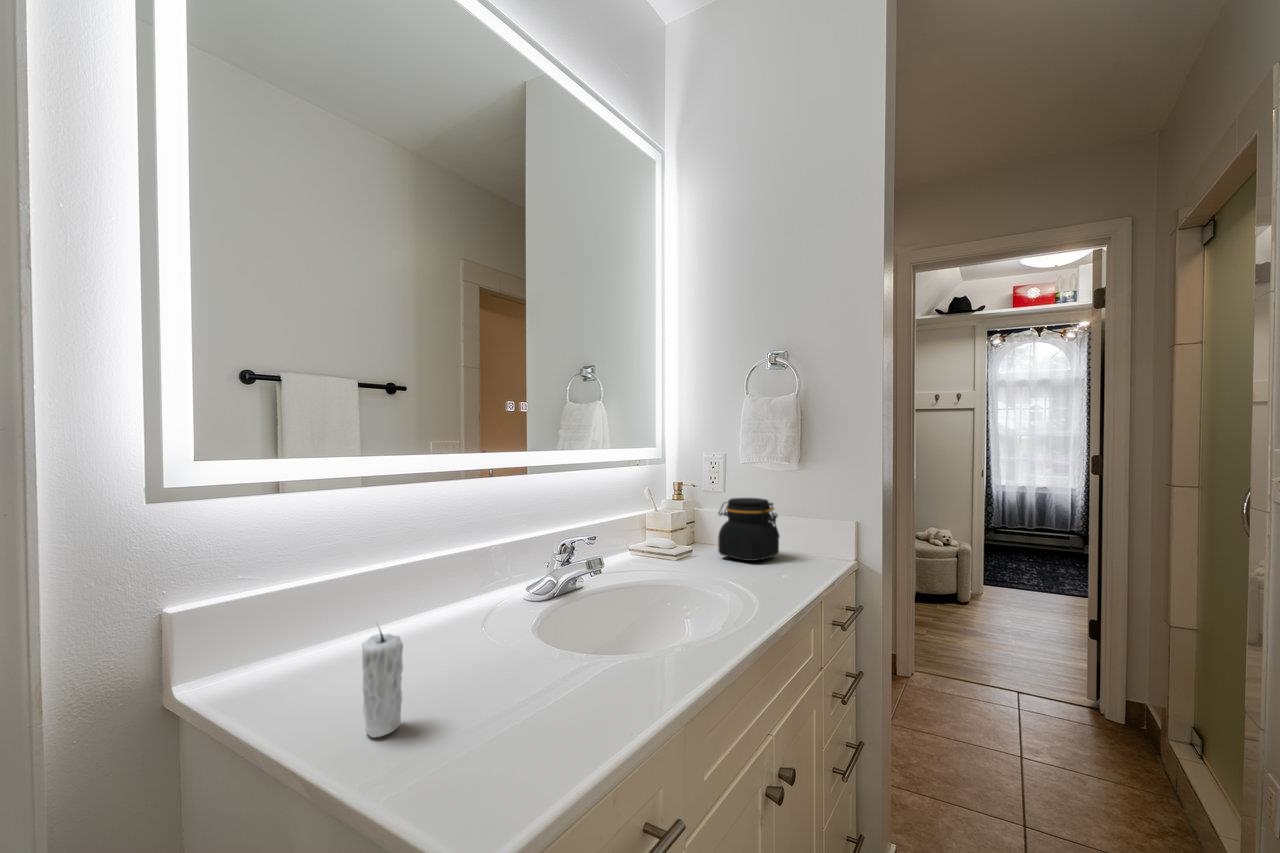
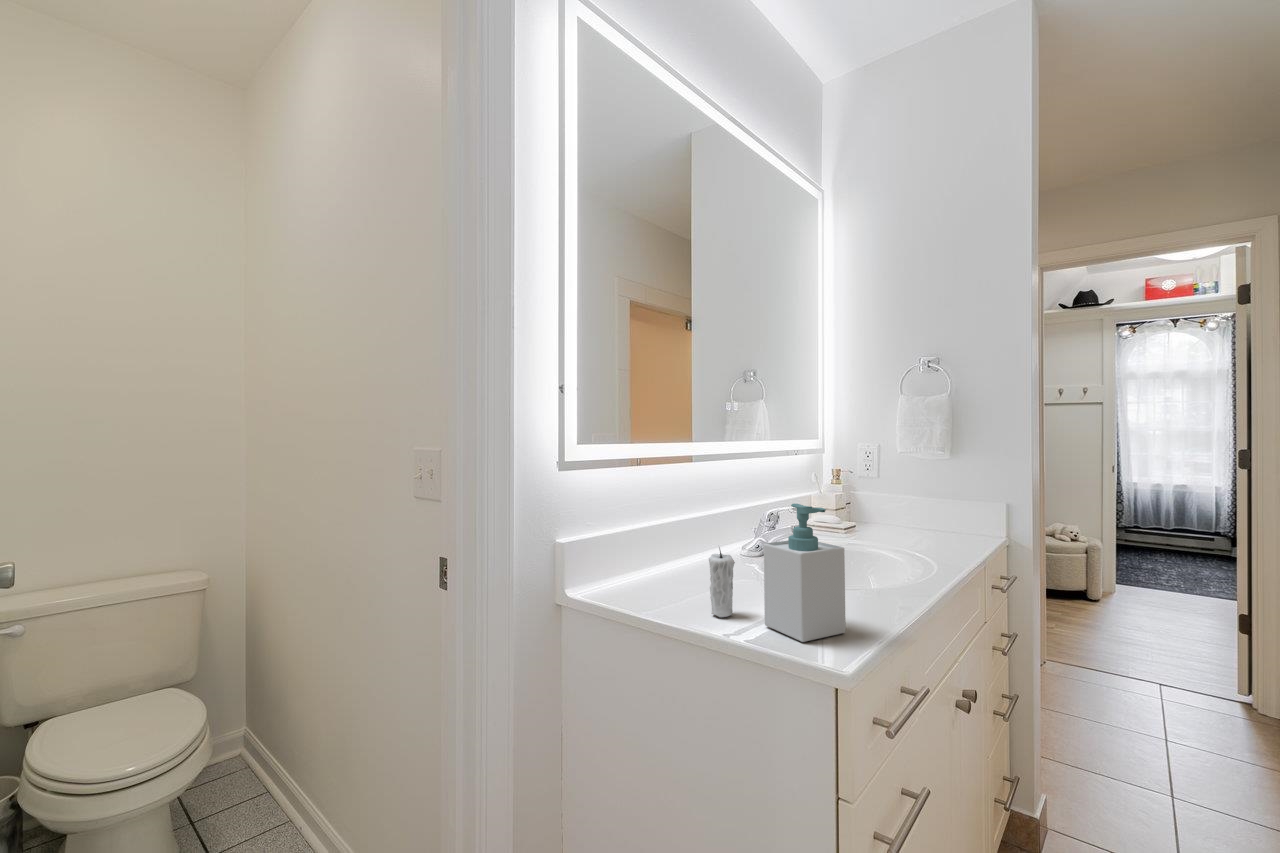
jar: present [718,498,779,561] -> none [878,483,937,535]
soap bottle: none [425,562,540,800] -> present [764,504,846,642]

